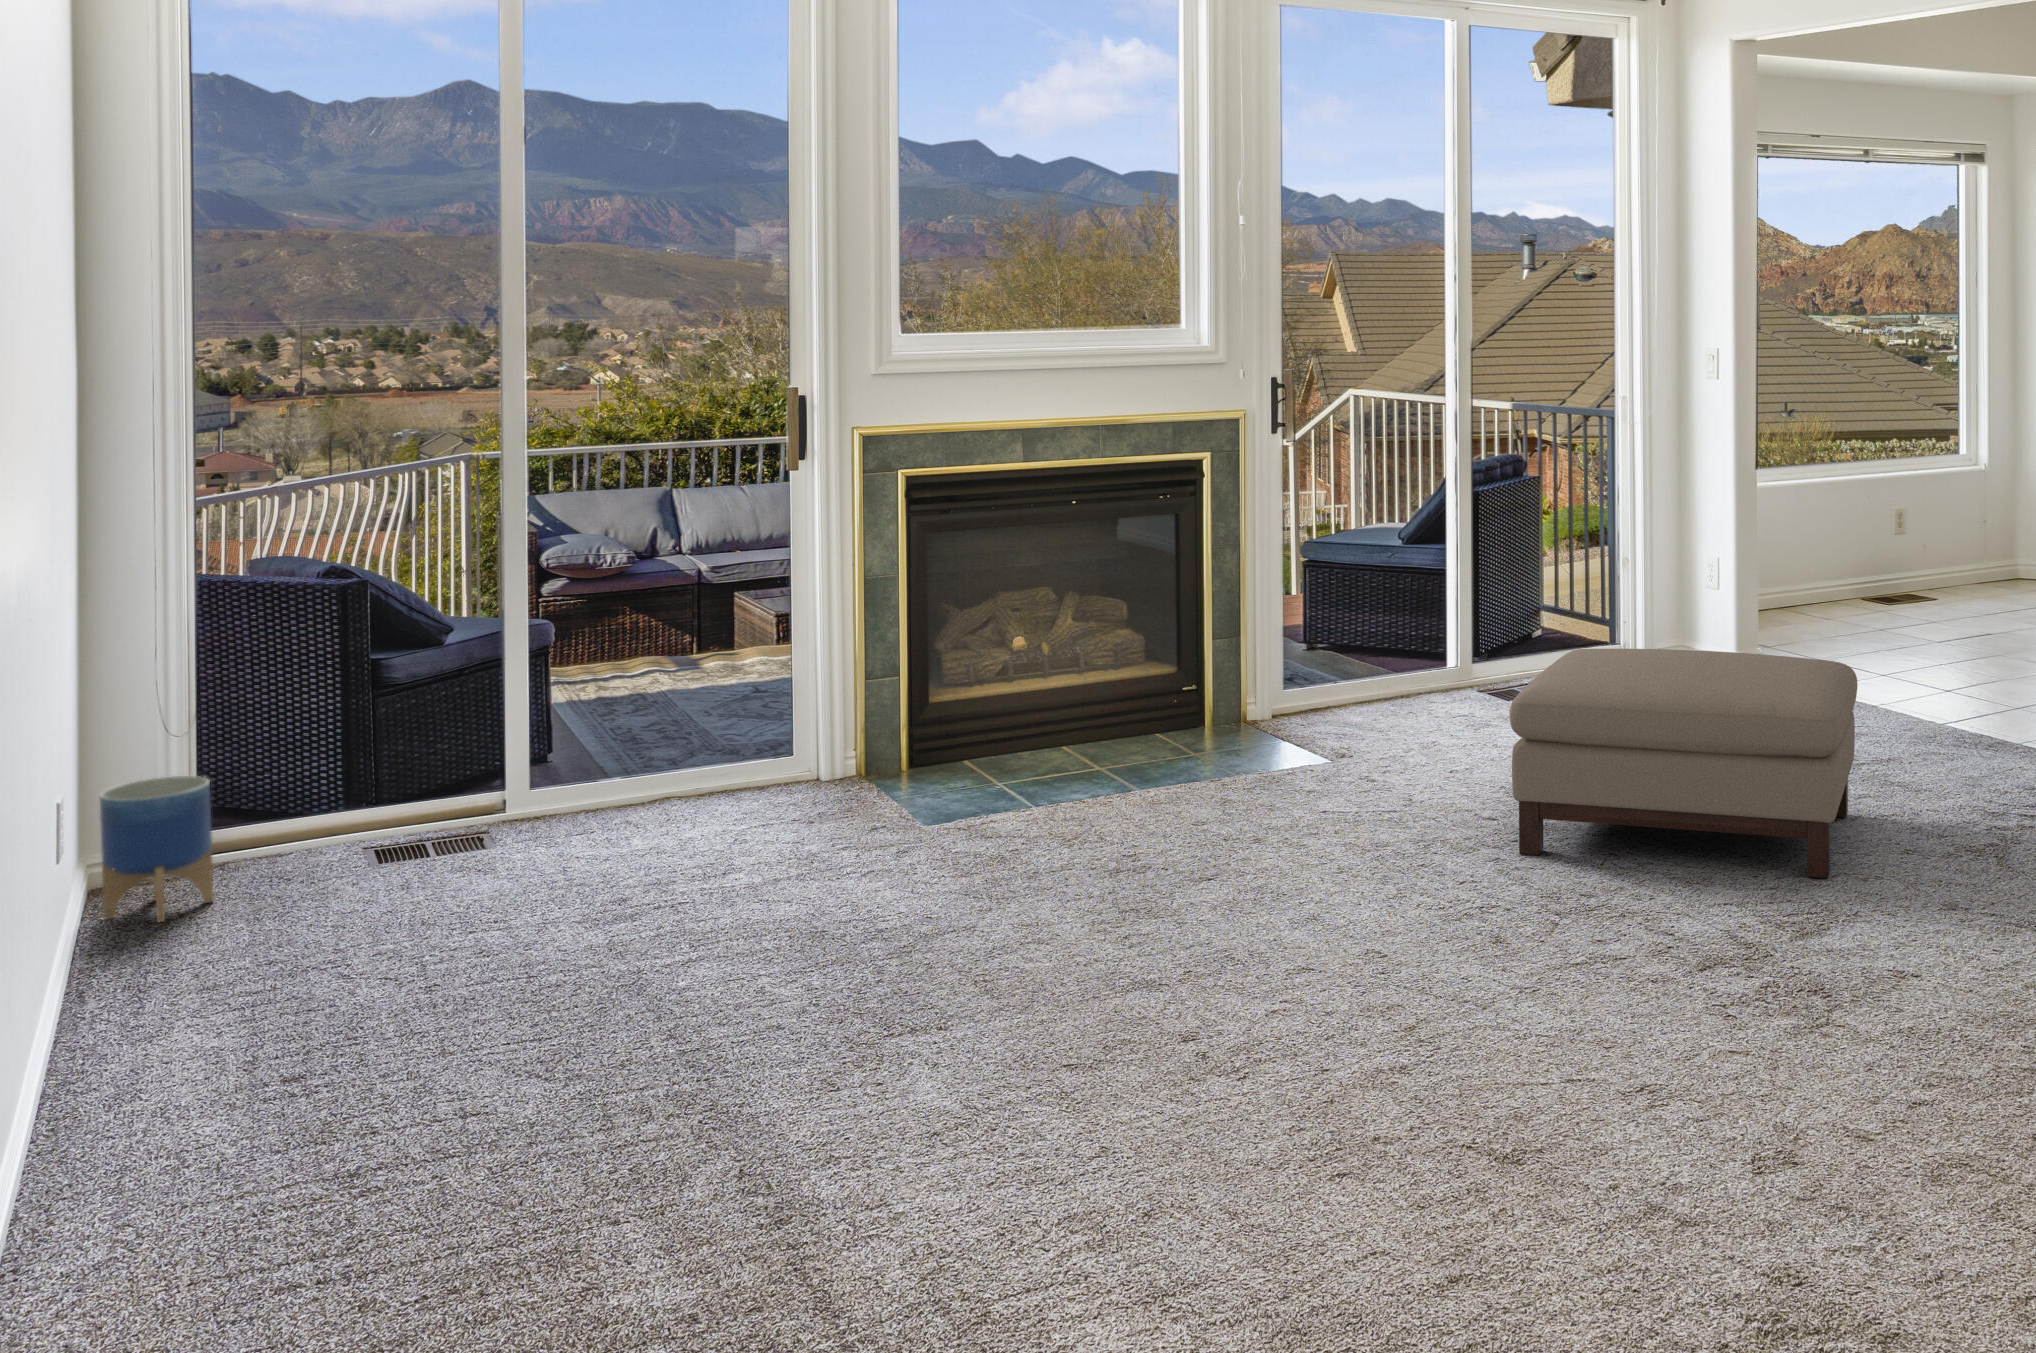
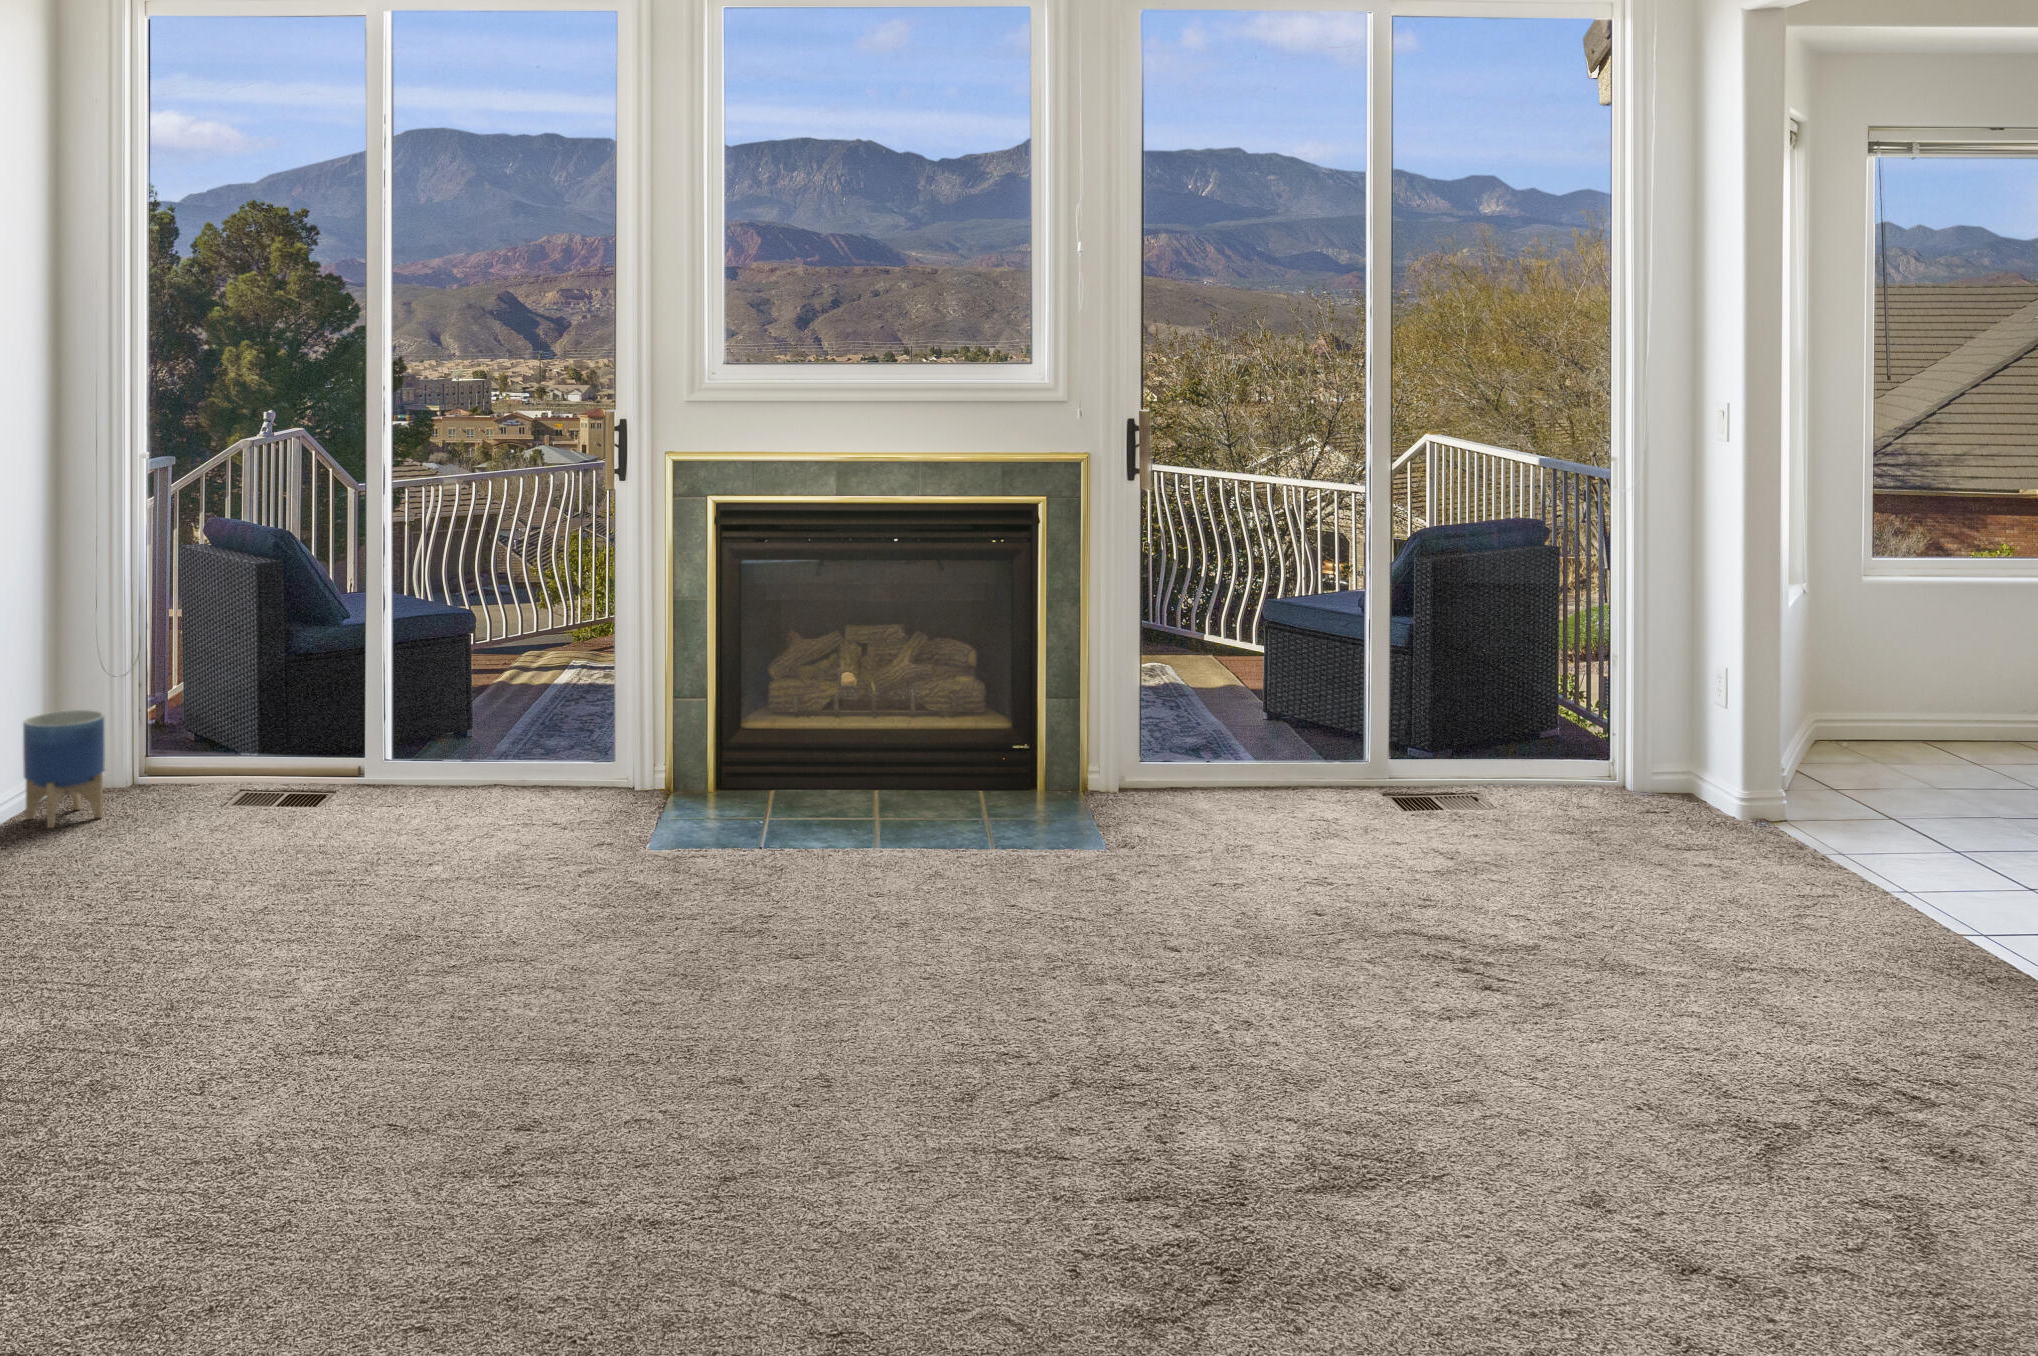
ottoman: present [1509,649,1857,878] -> none [1146,763,1674,1133]

